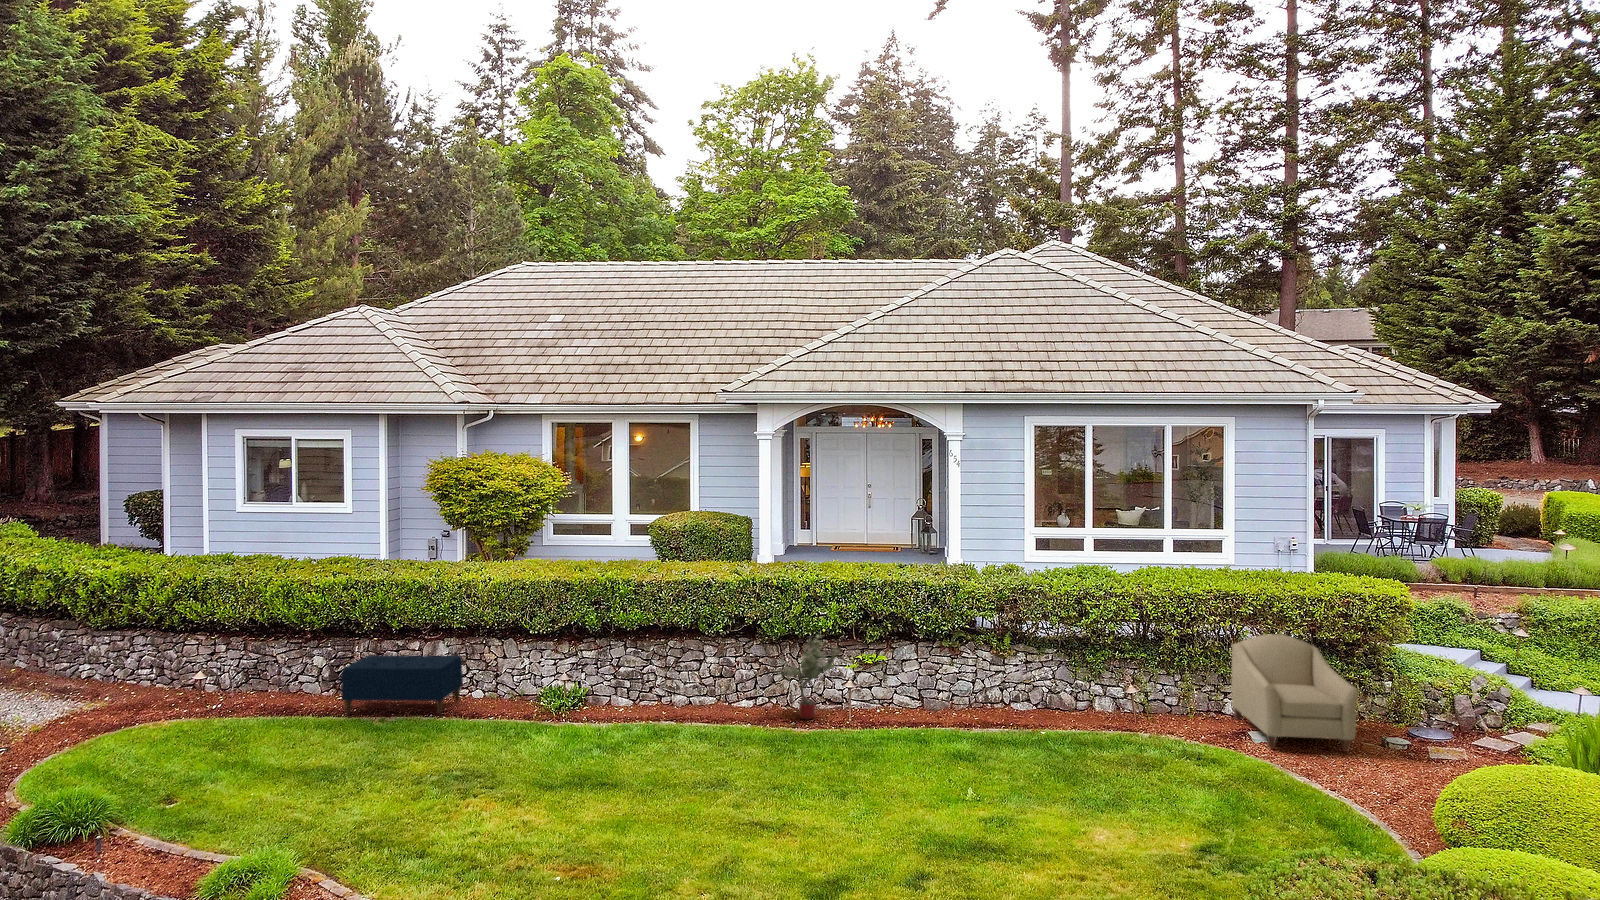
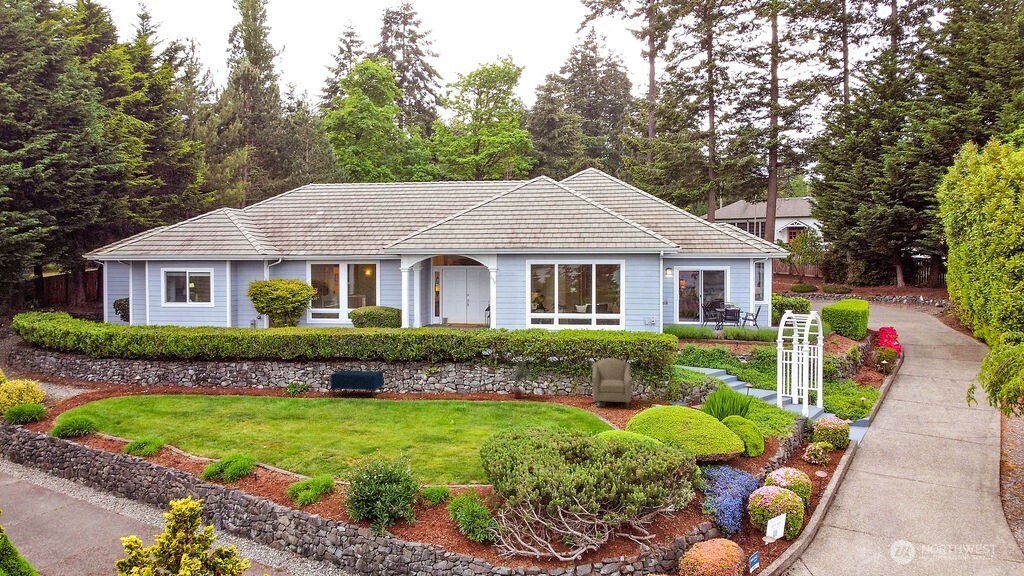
potted tree: present [774,635,839,720] -> present [504,362,533,399]
bench: present [341,655,463,715] -> present [331,370,384,397]

